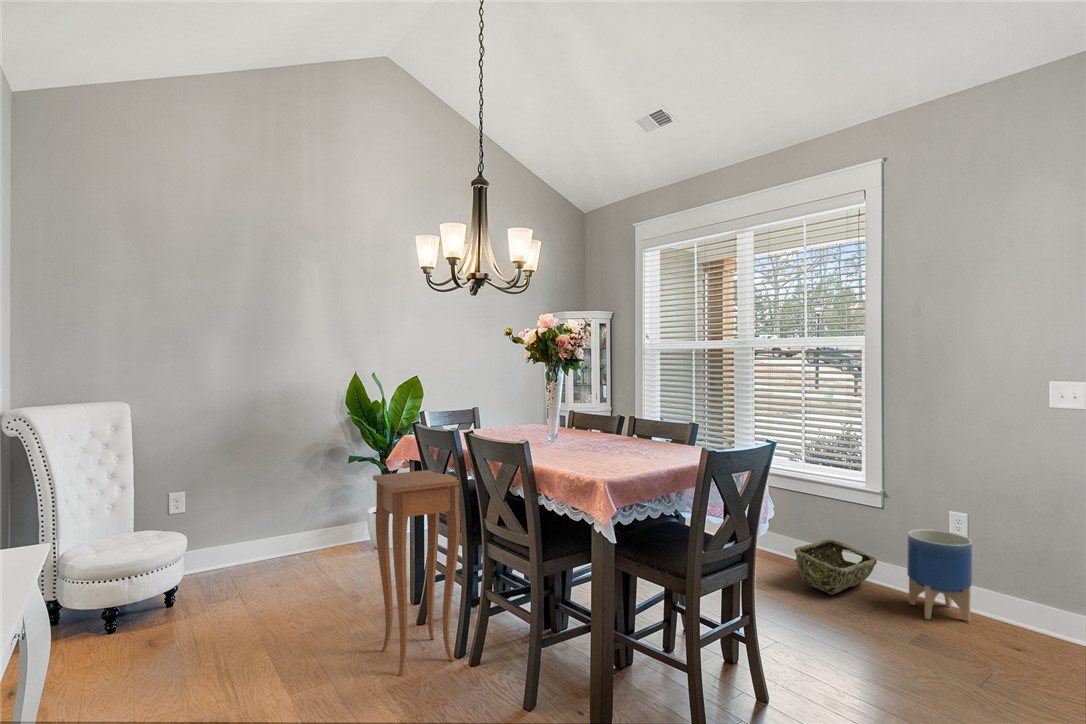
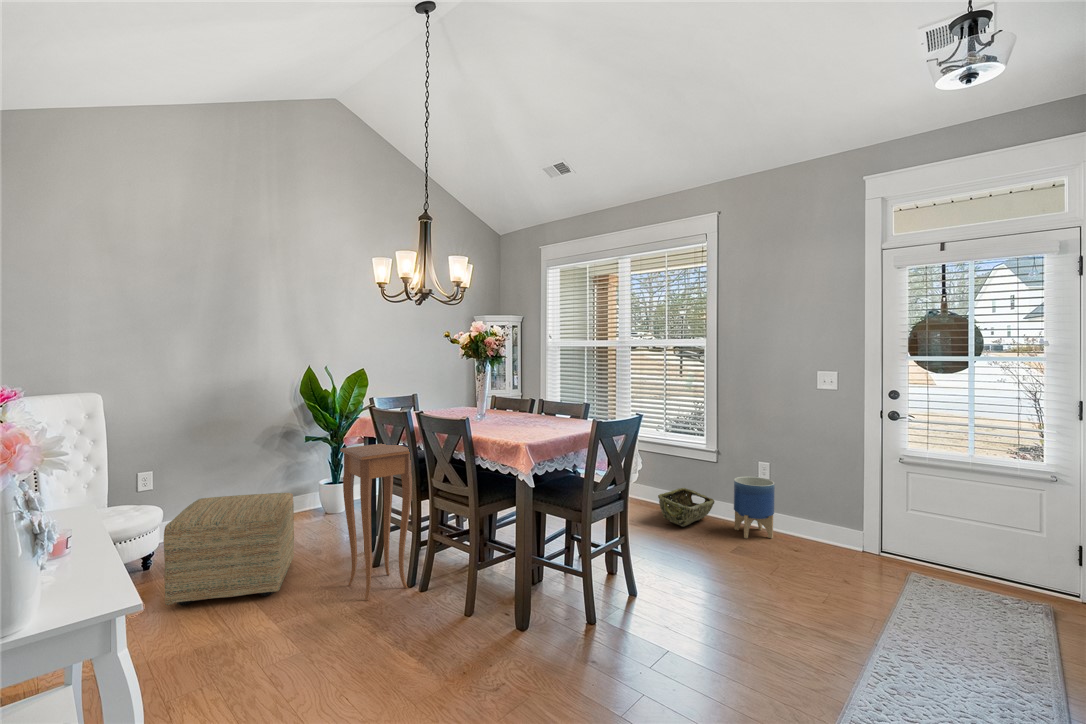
ottoman: none [164,527,325,663] -> present [163,493,294,605]

